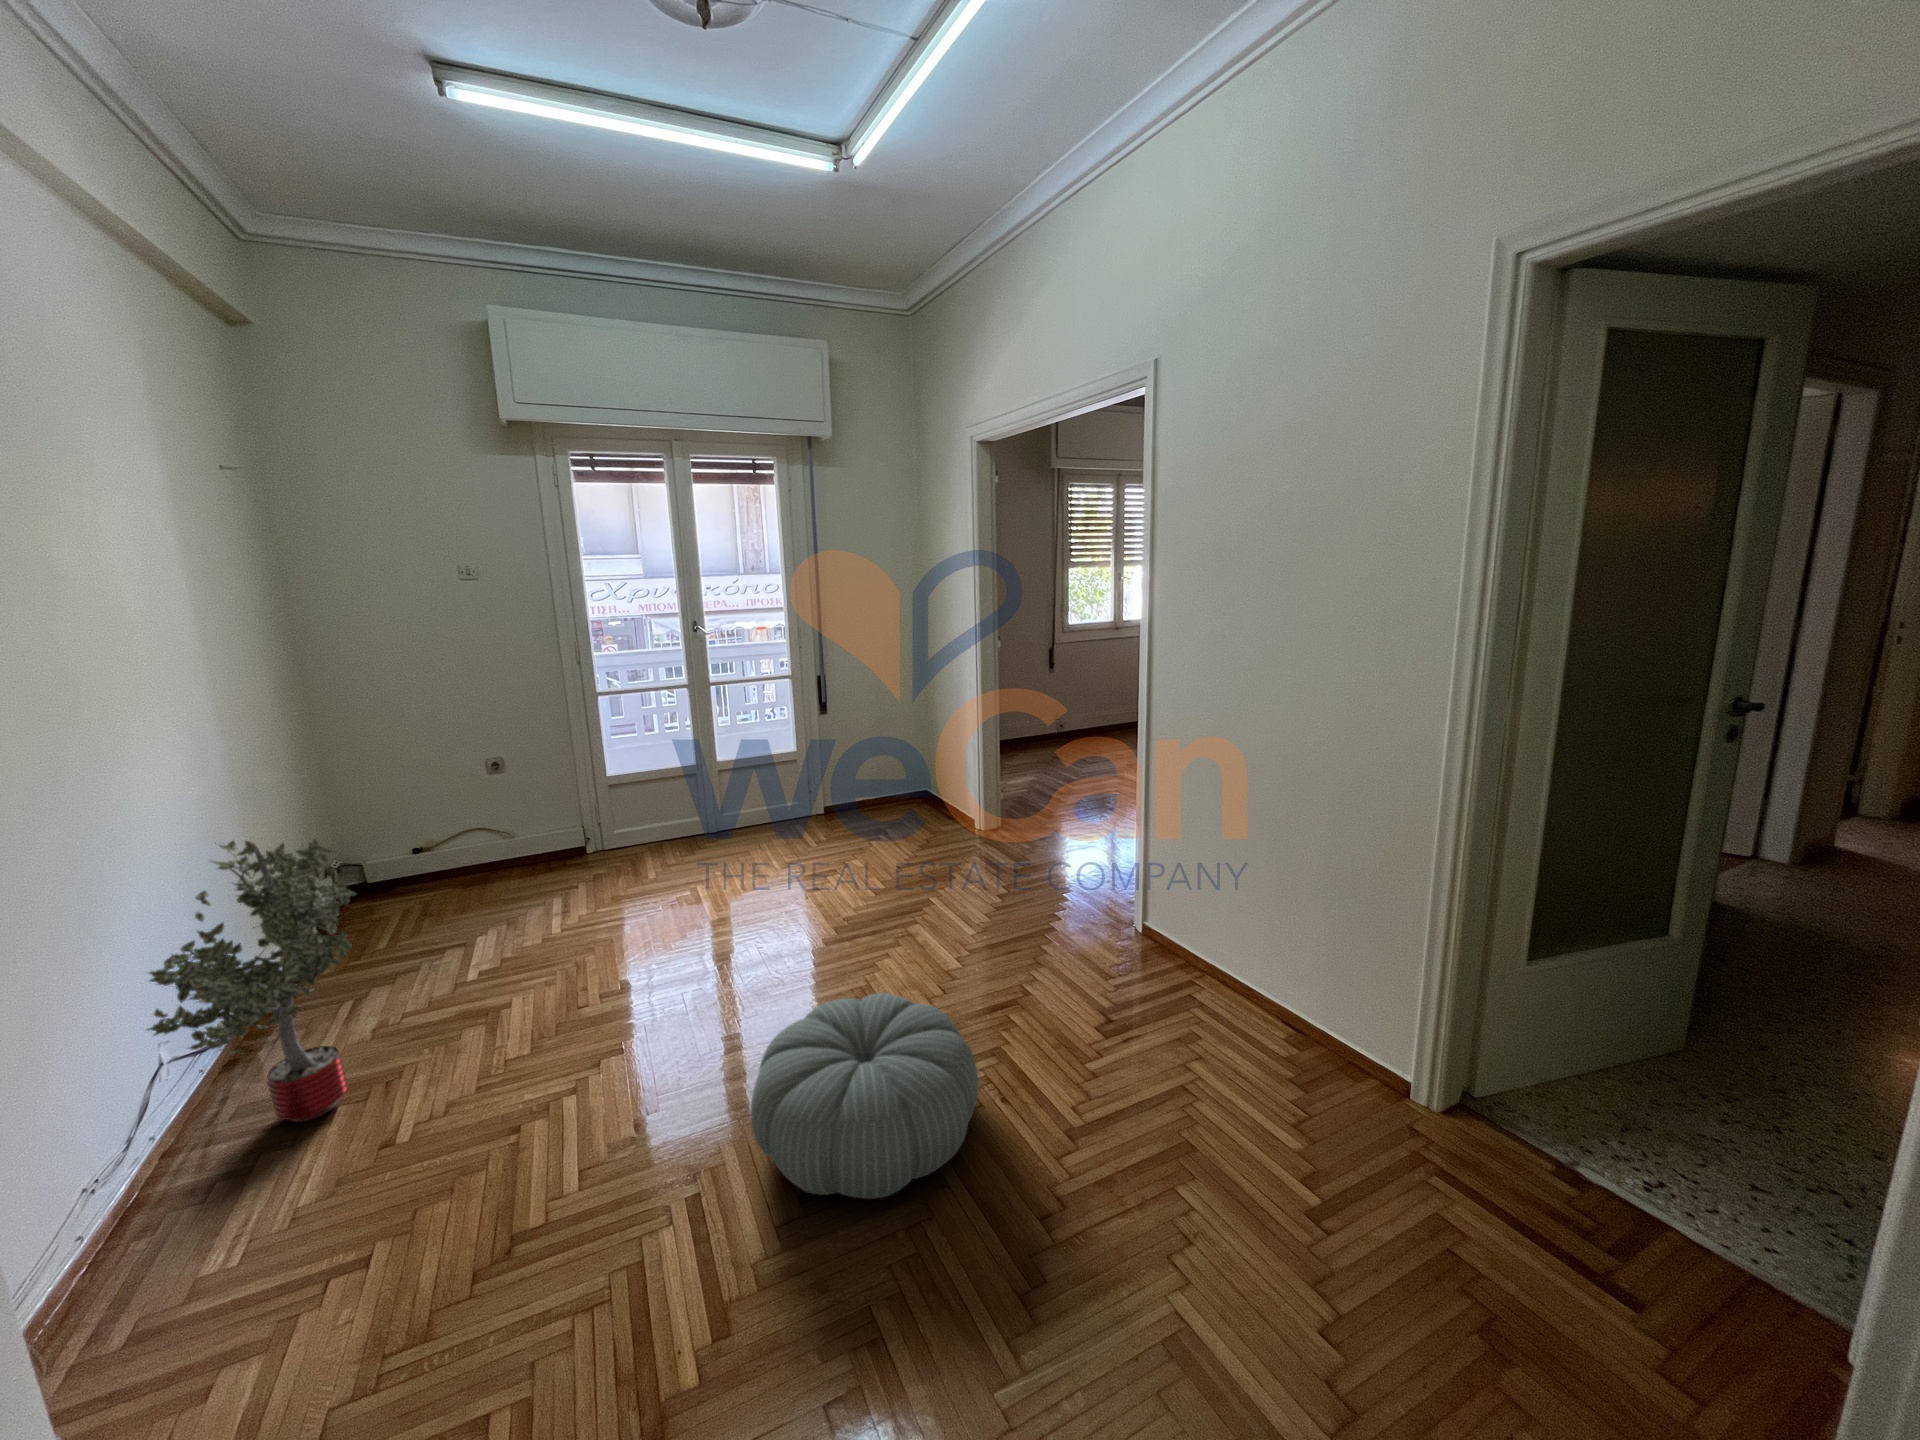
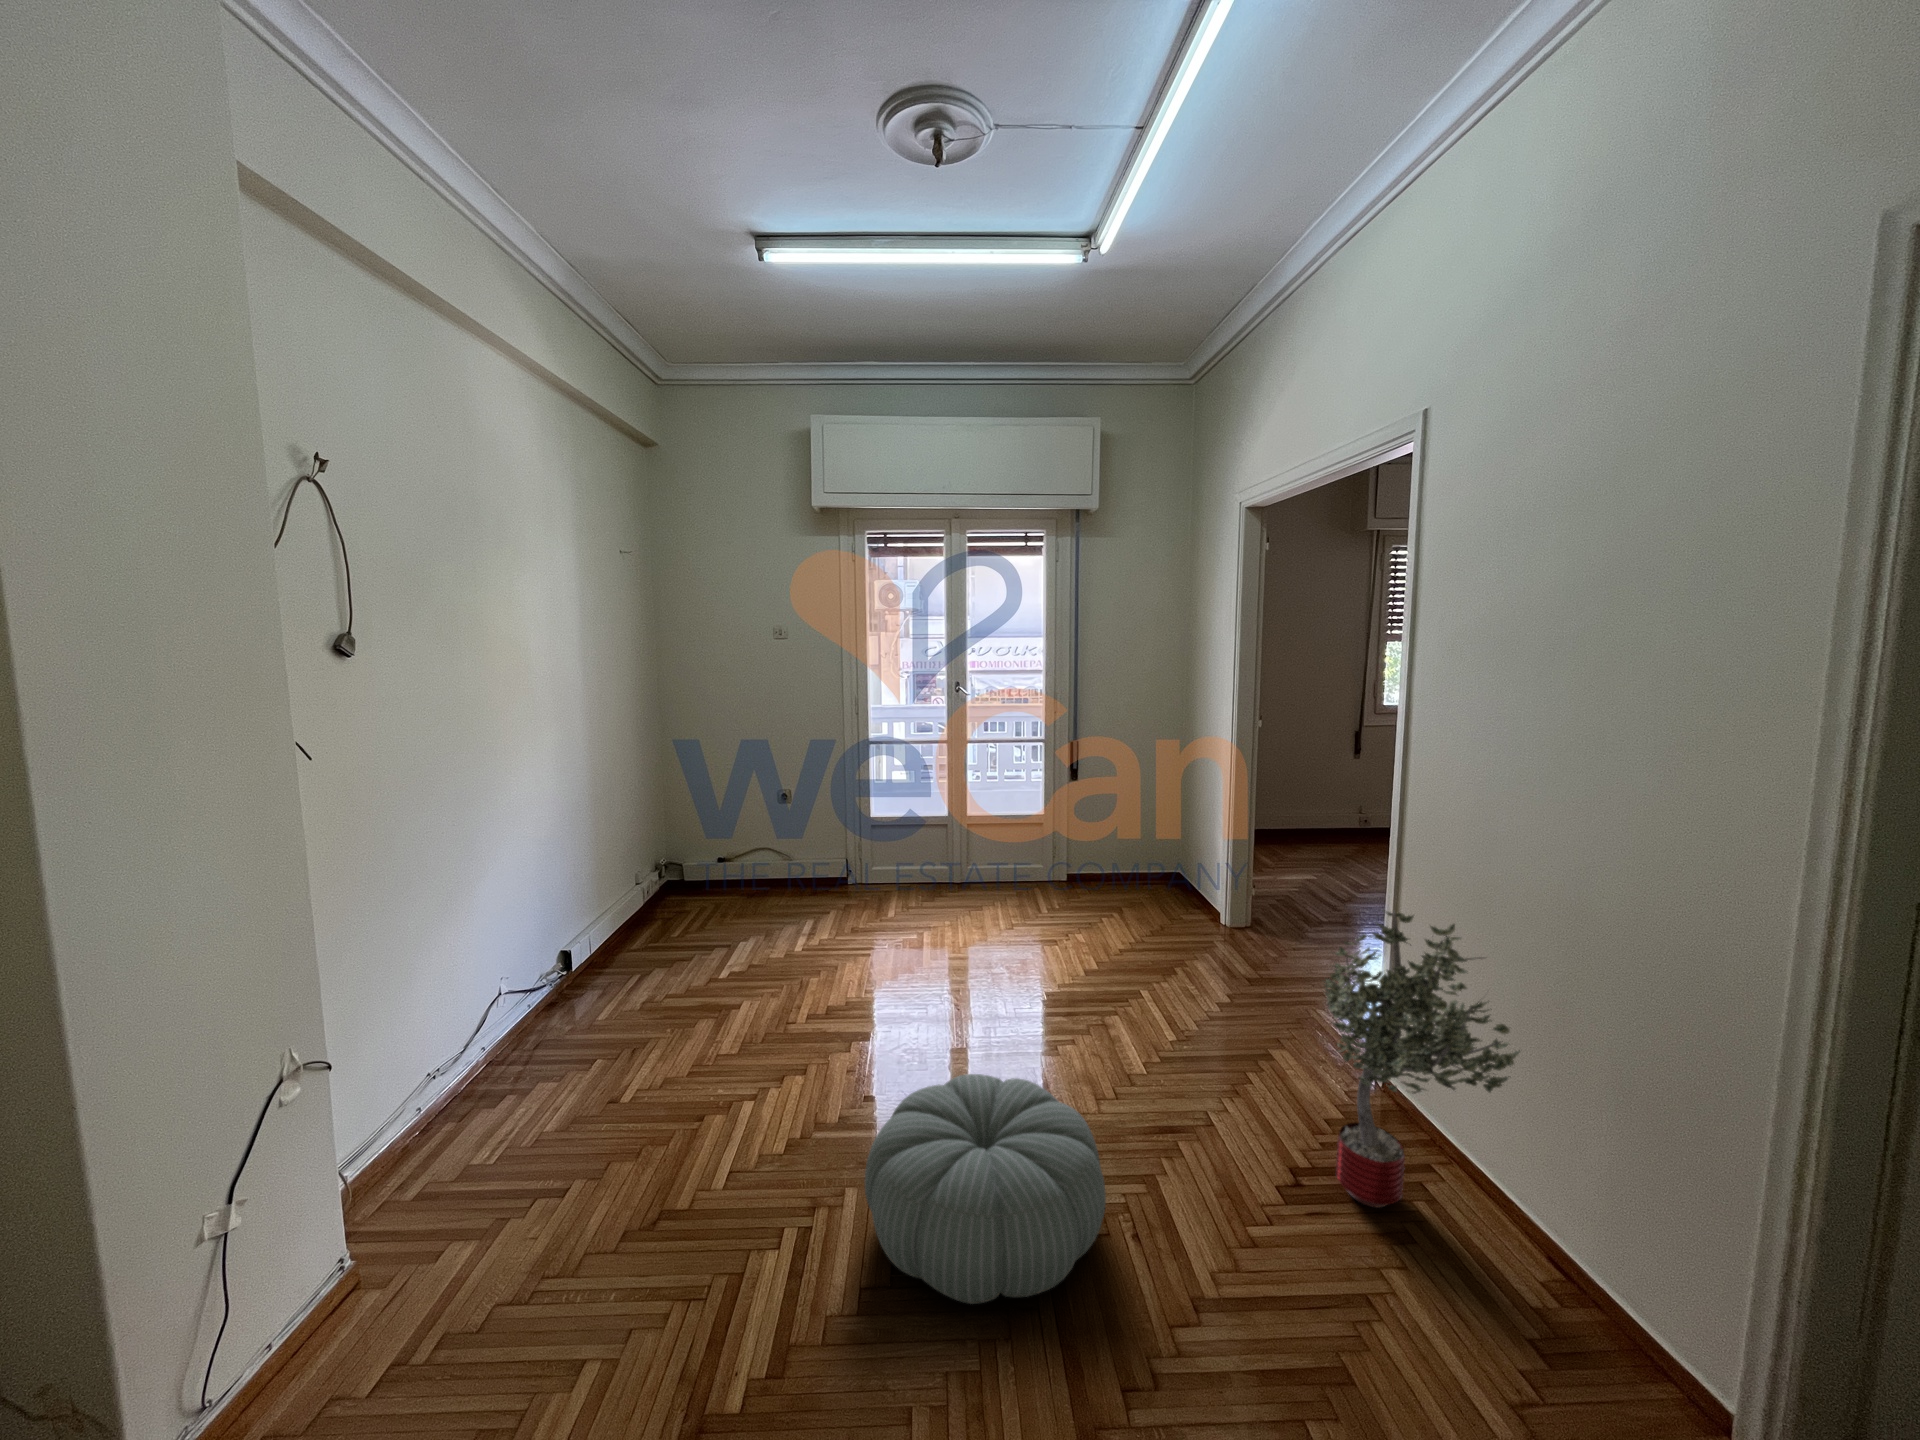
potted tree: present [147,839,356,1122] -> present [1323,911,1520,1208]

